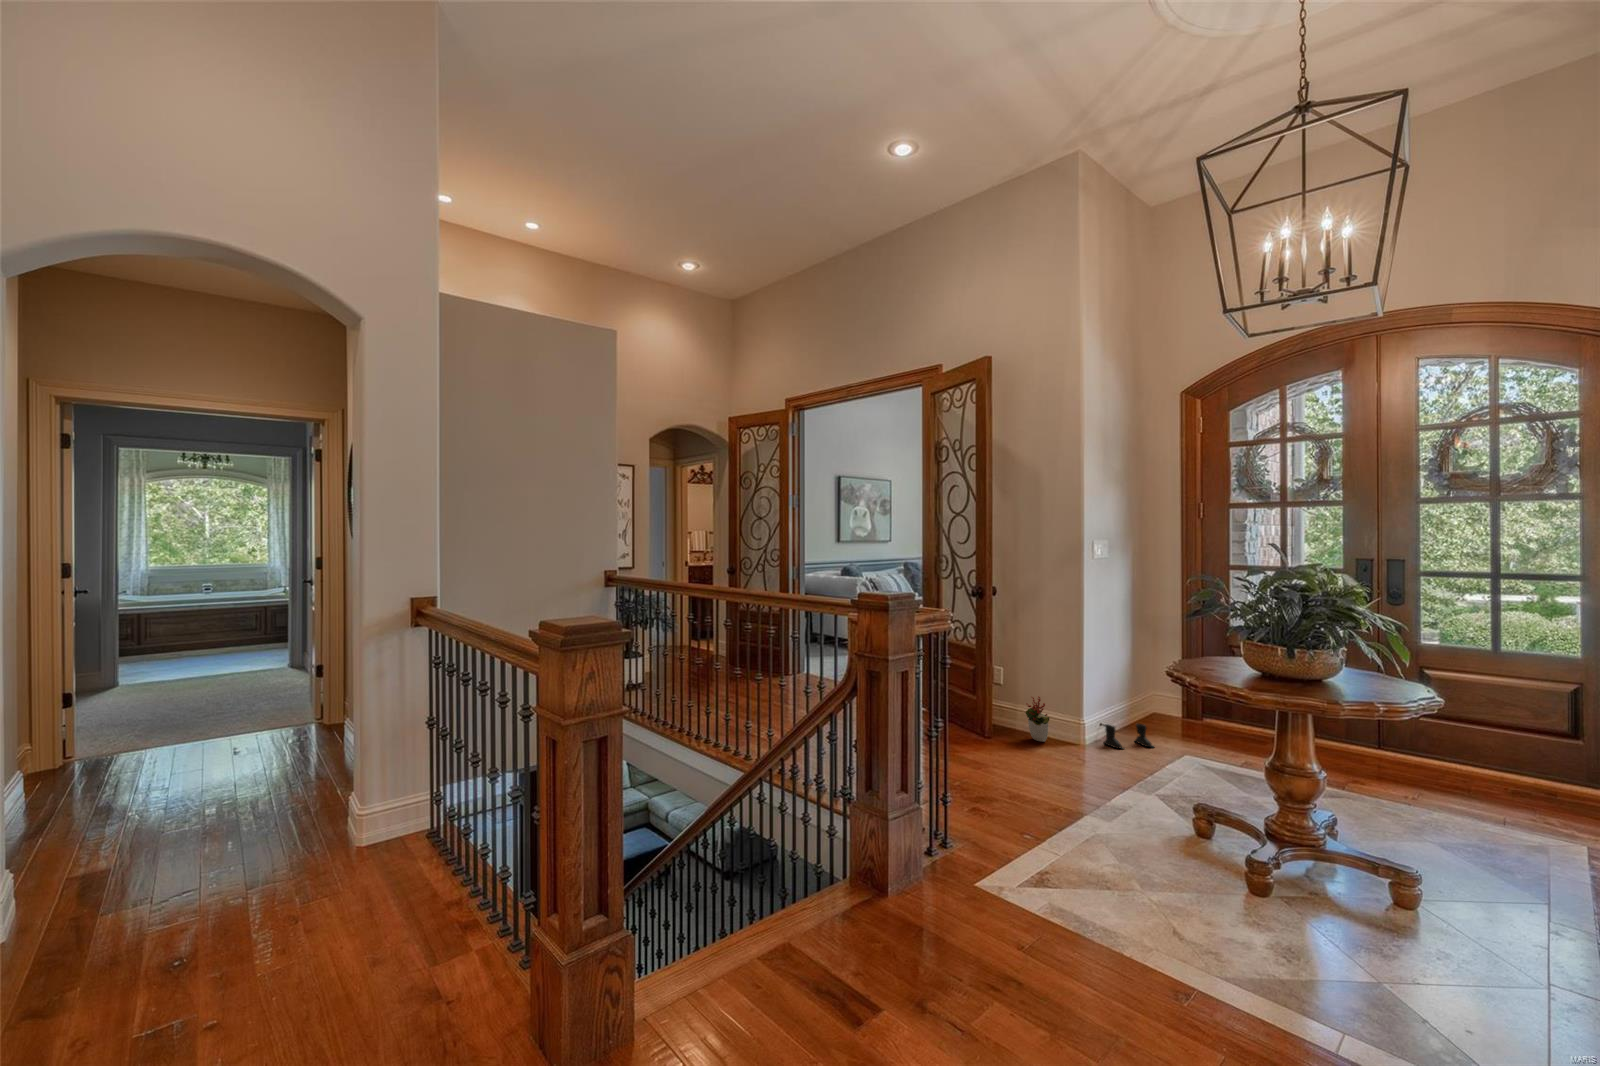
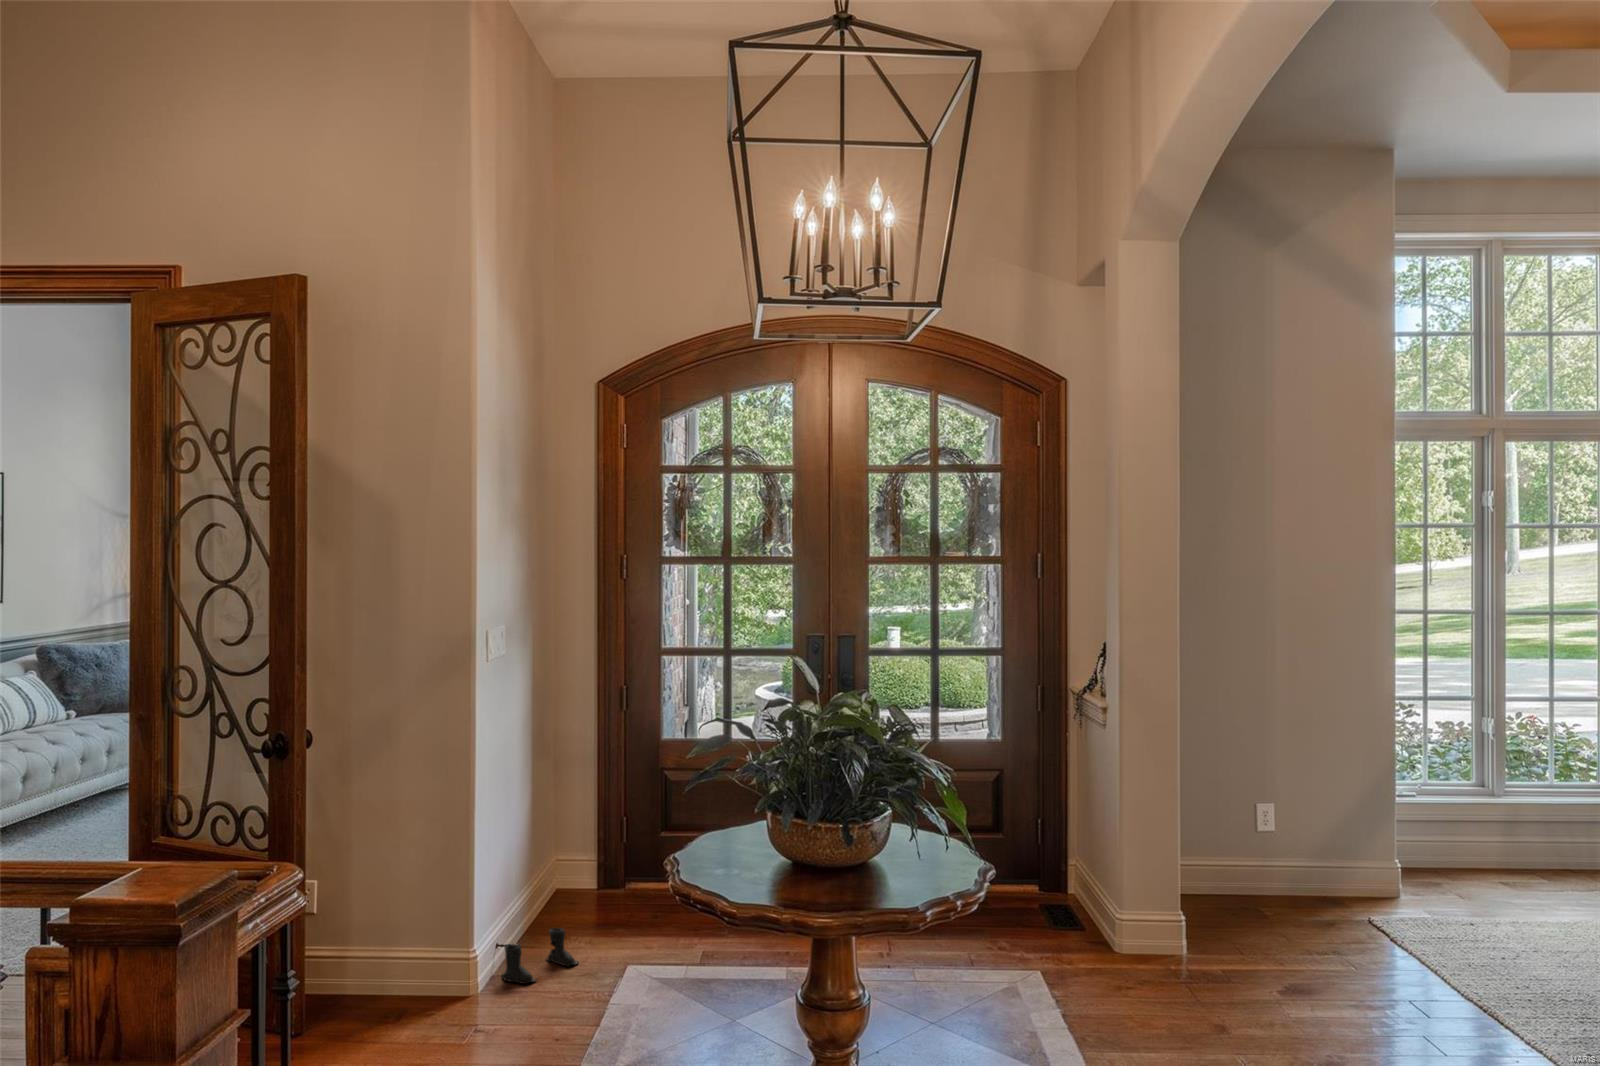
decorative plant: present [1026,696,1049,742] -> none [367,923,413,1009]

